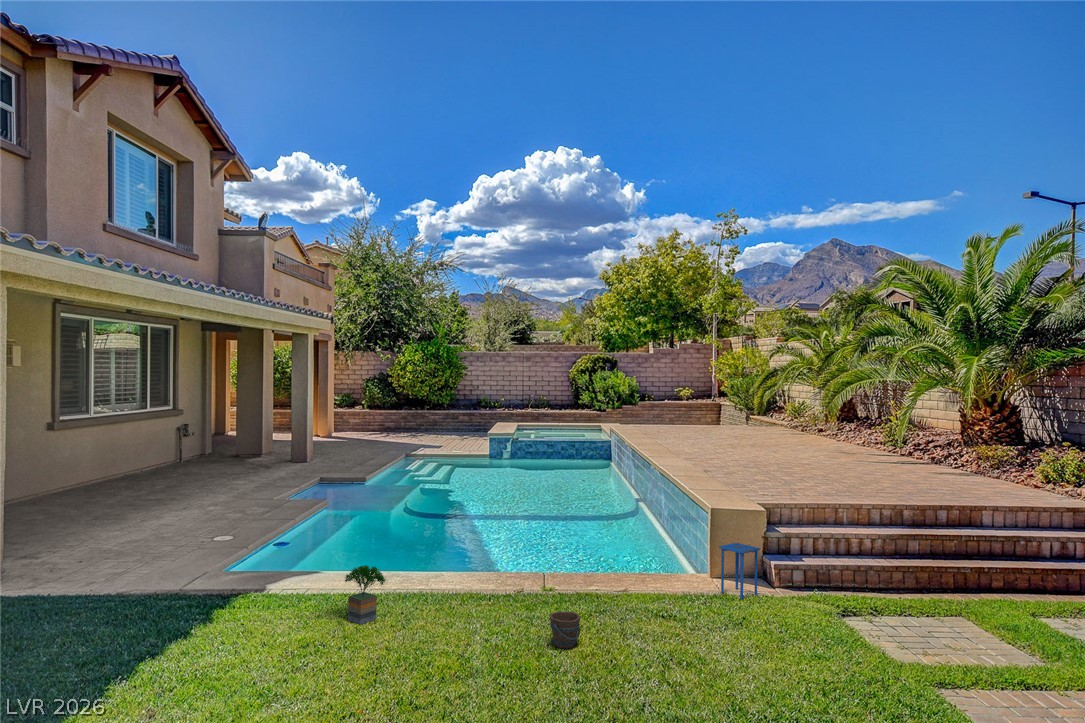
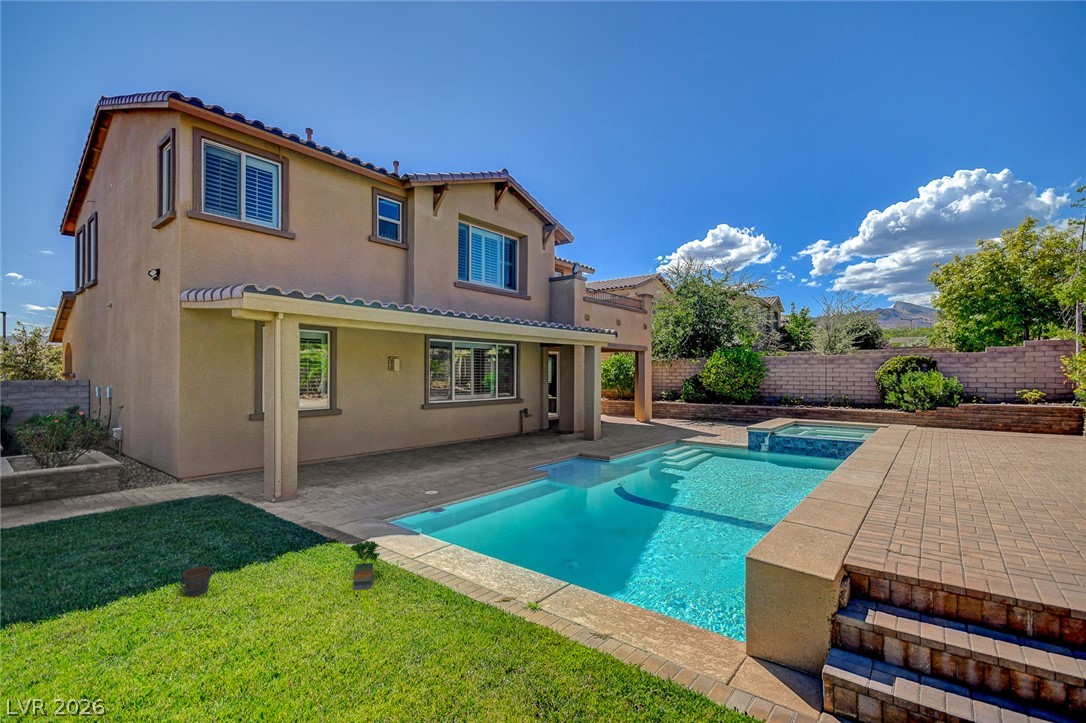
side table: present [719,543,760,599] -> none [704,618,756,706]
bucket: present [550,611,580,649] -> present [181,566,212,597]

